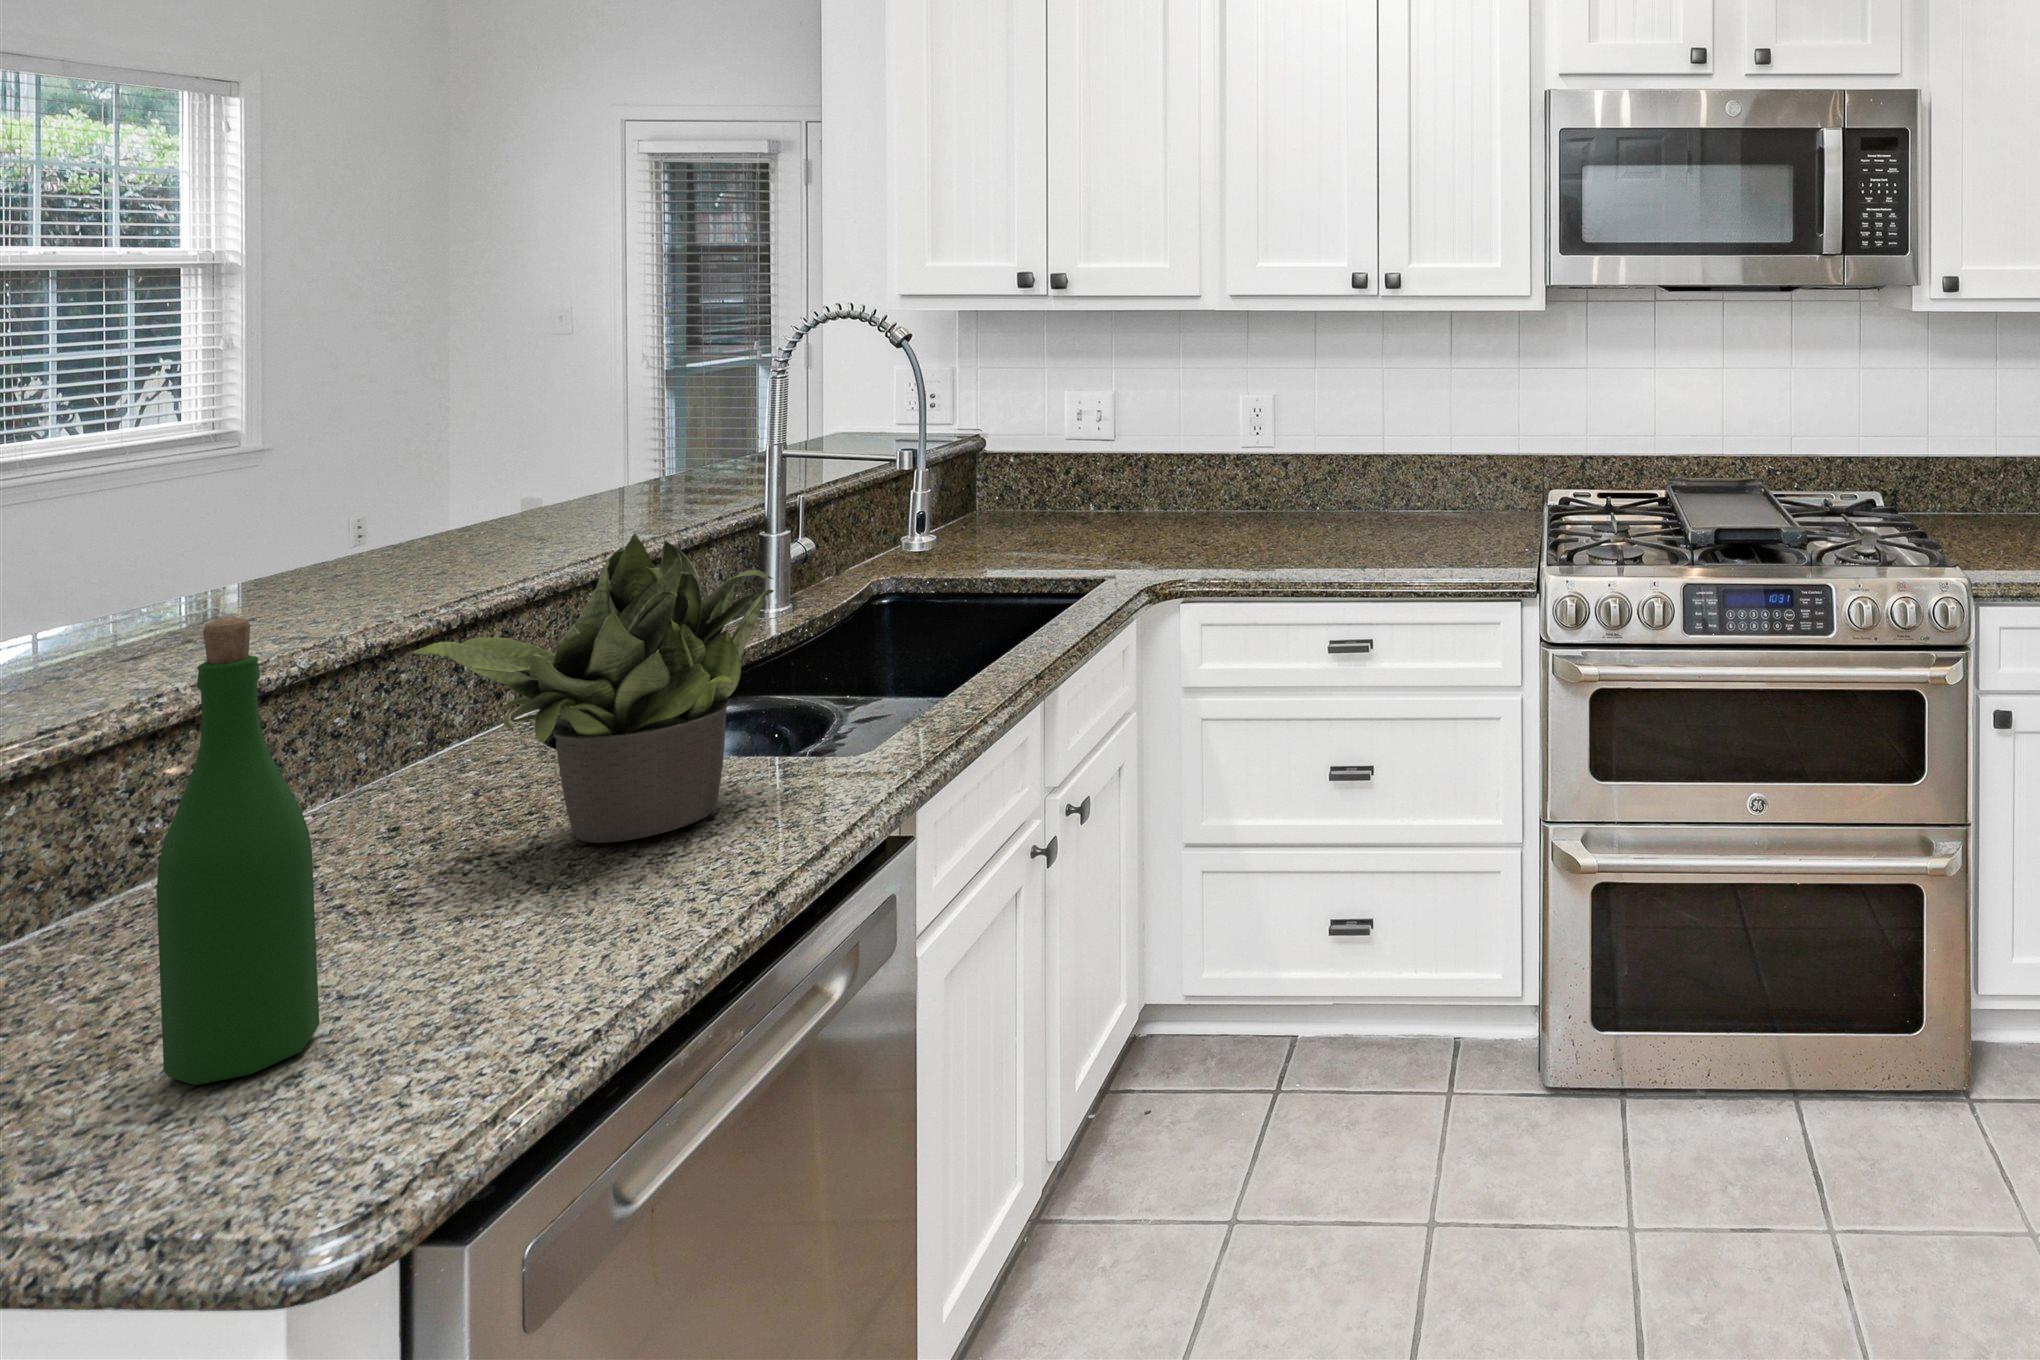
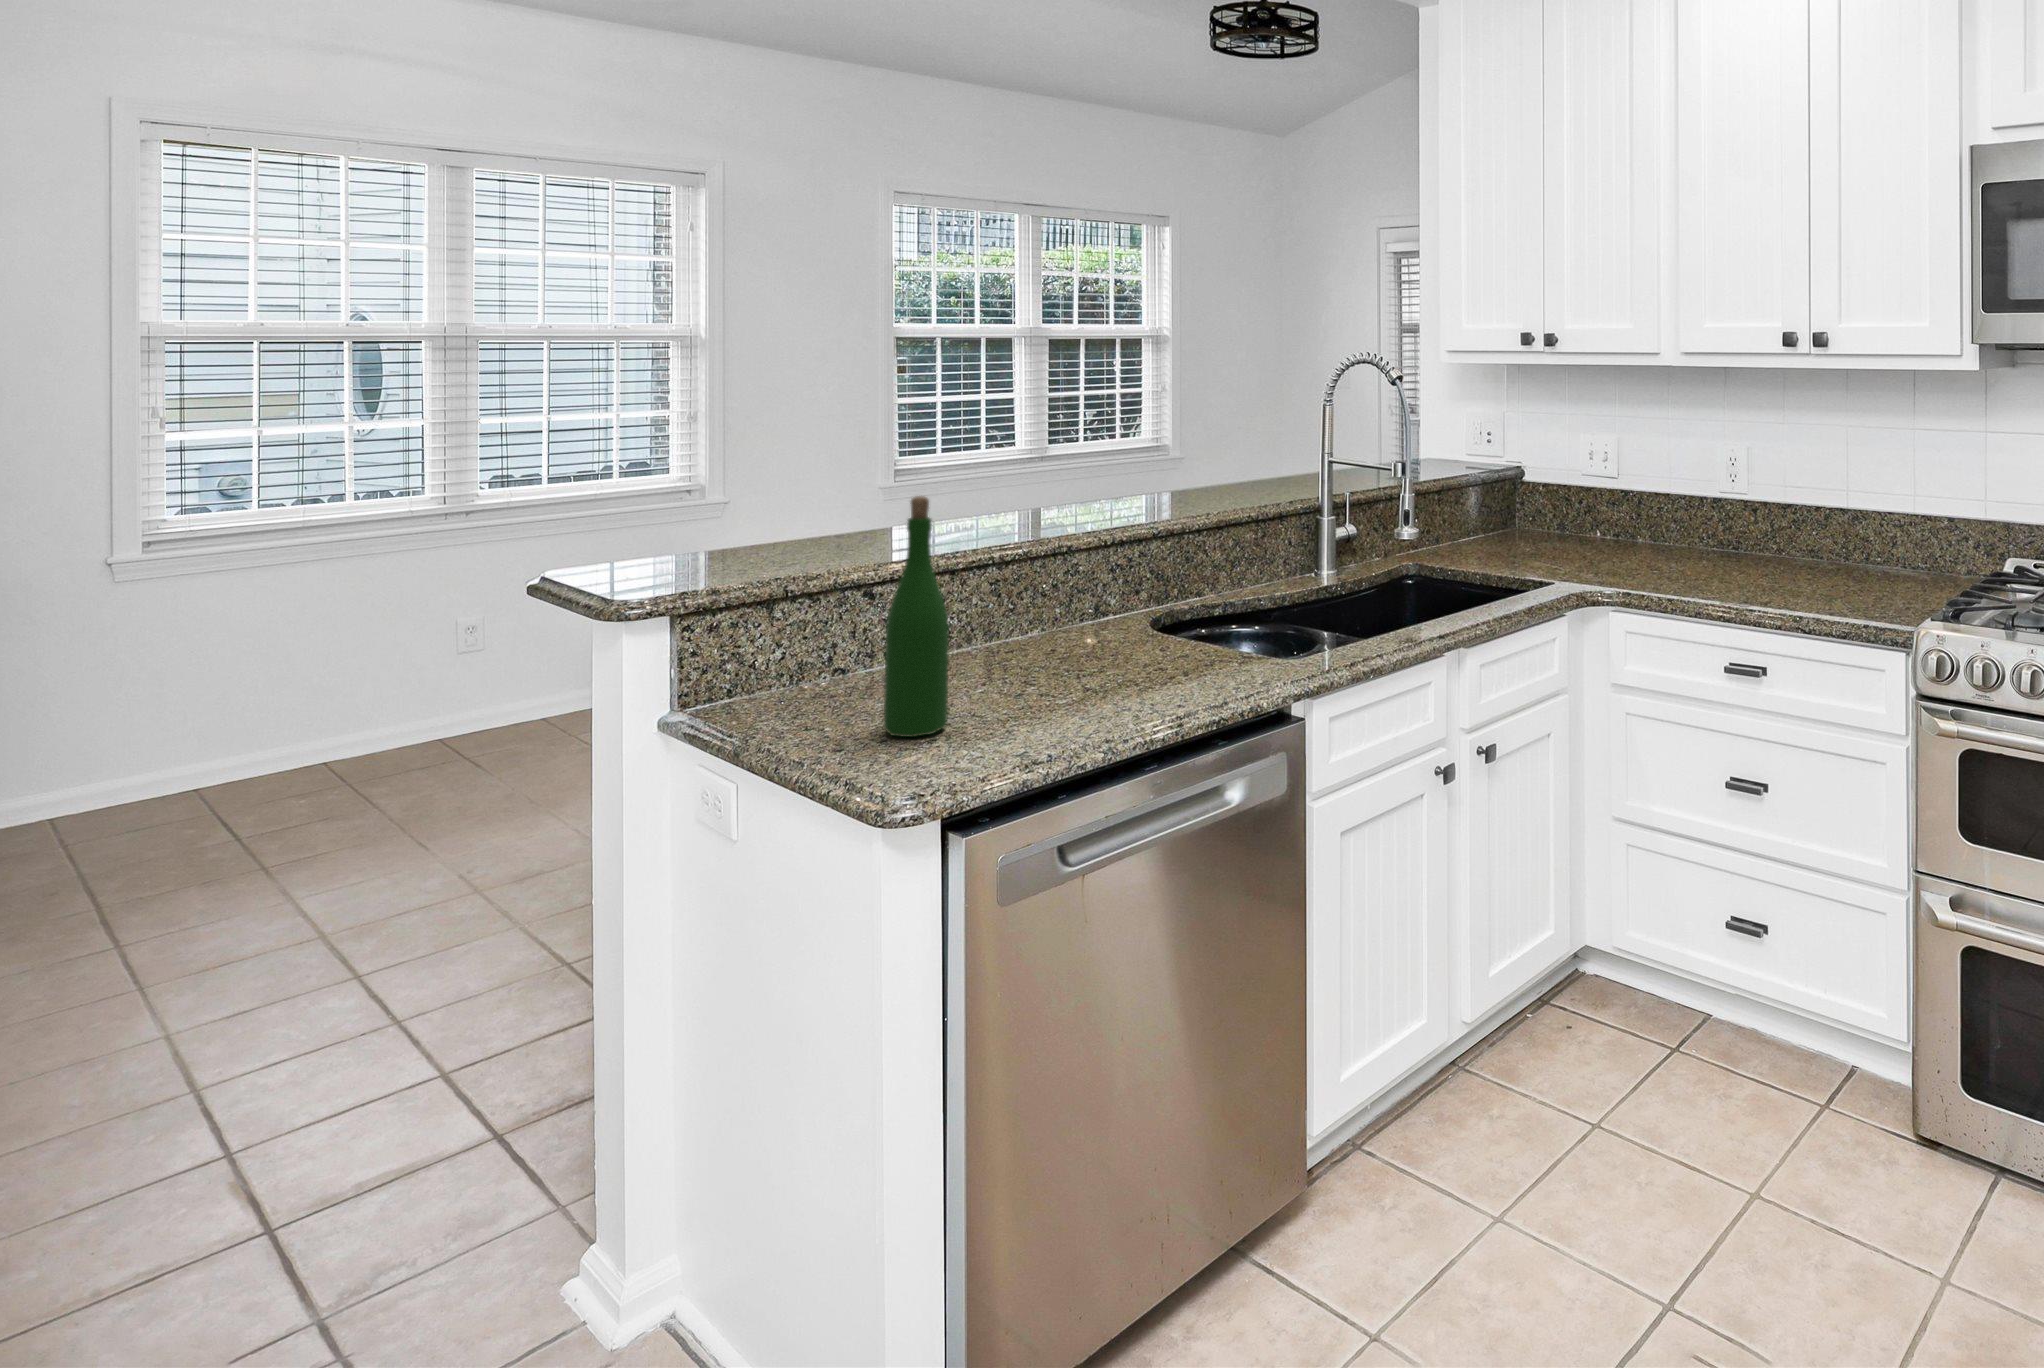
potted plant: present [407,532,774,843] -> none [1032,484,1236,678]

